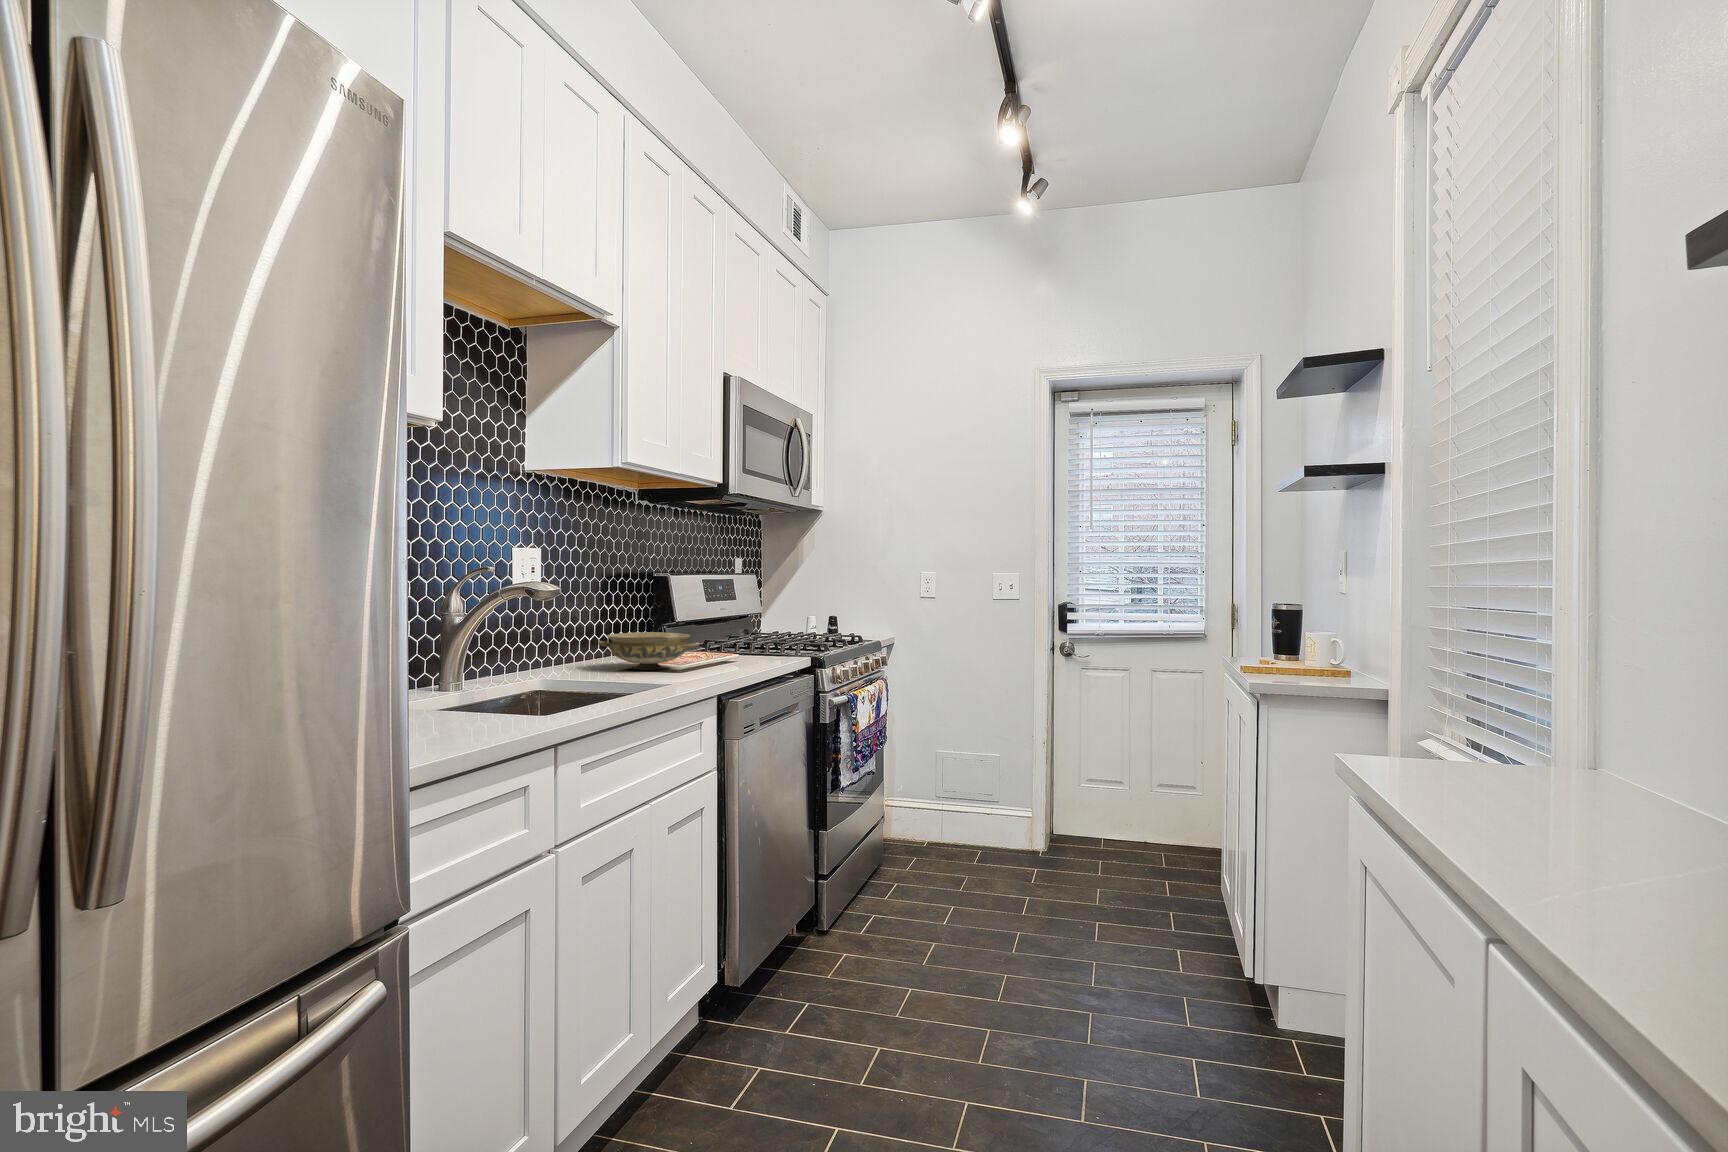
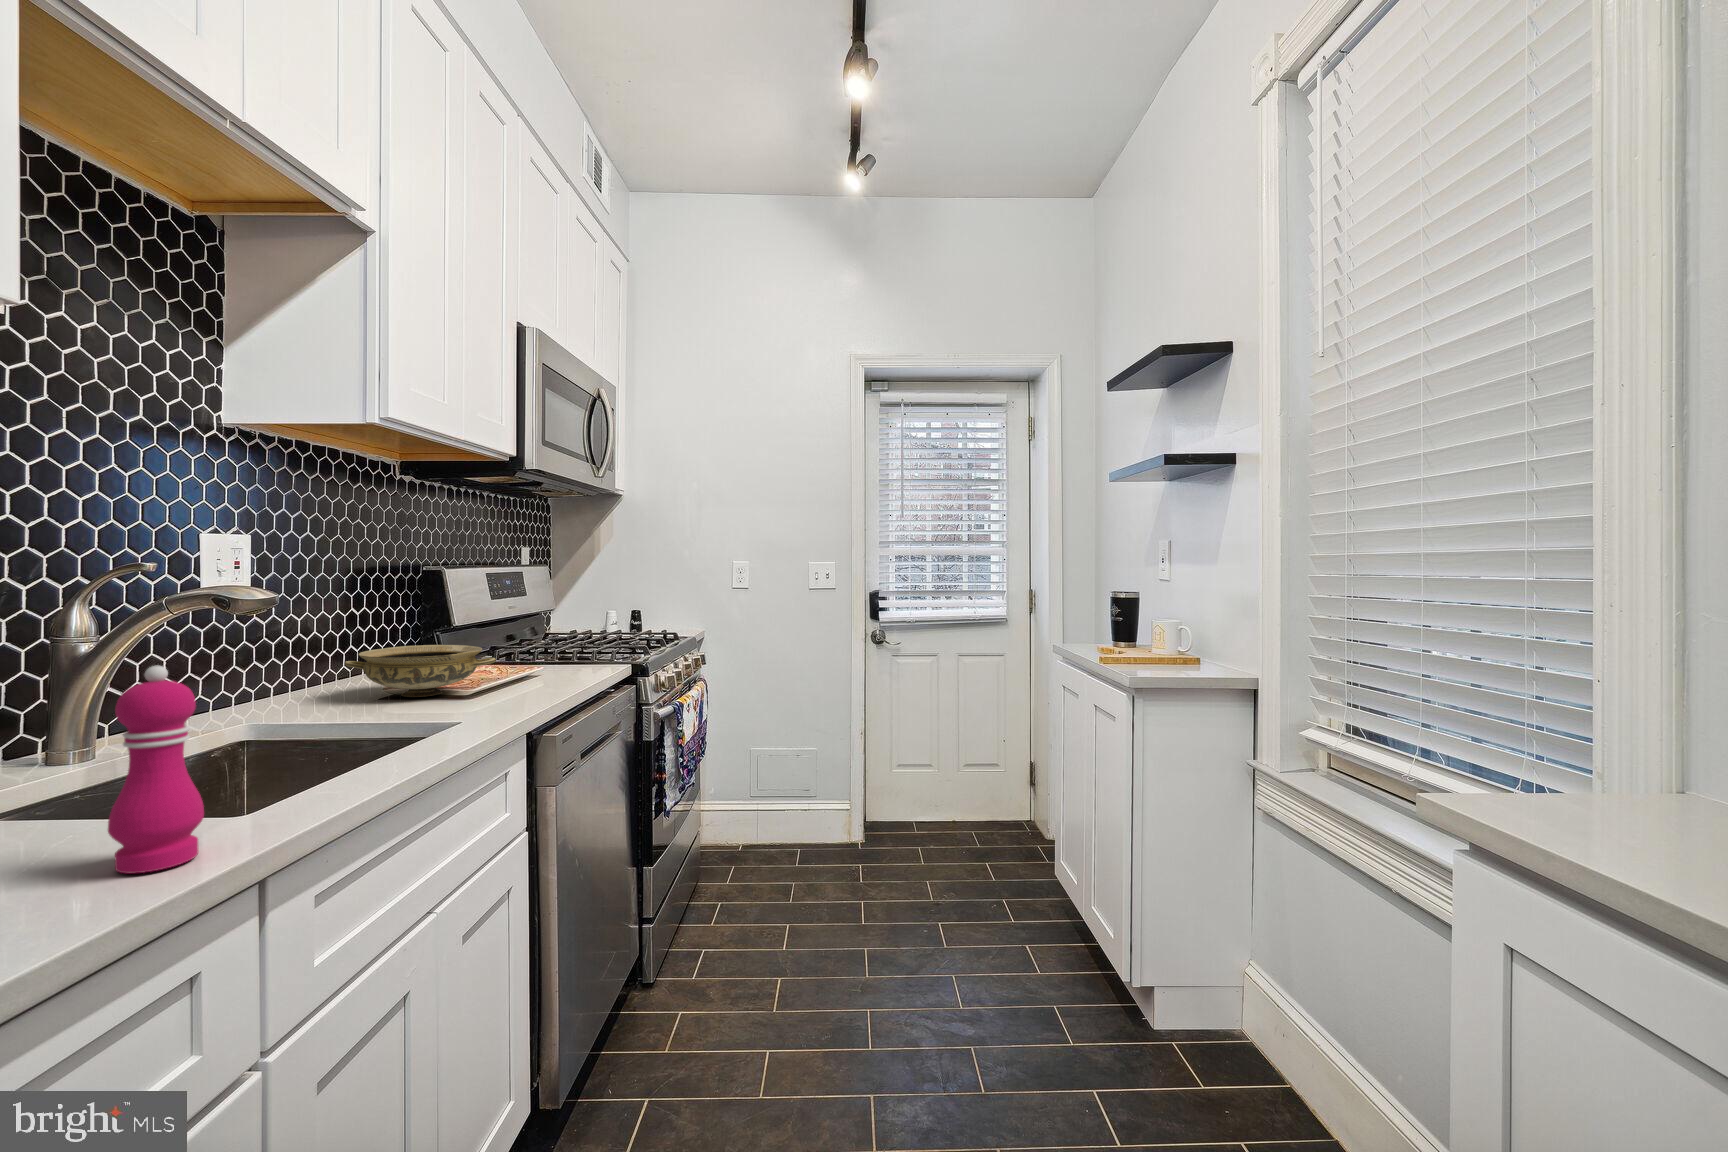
pepper mill: none [486,620,528,730] -> present [108,666,204,873]

